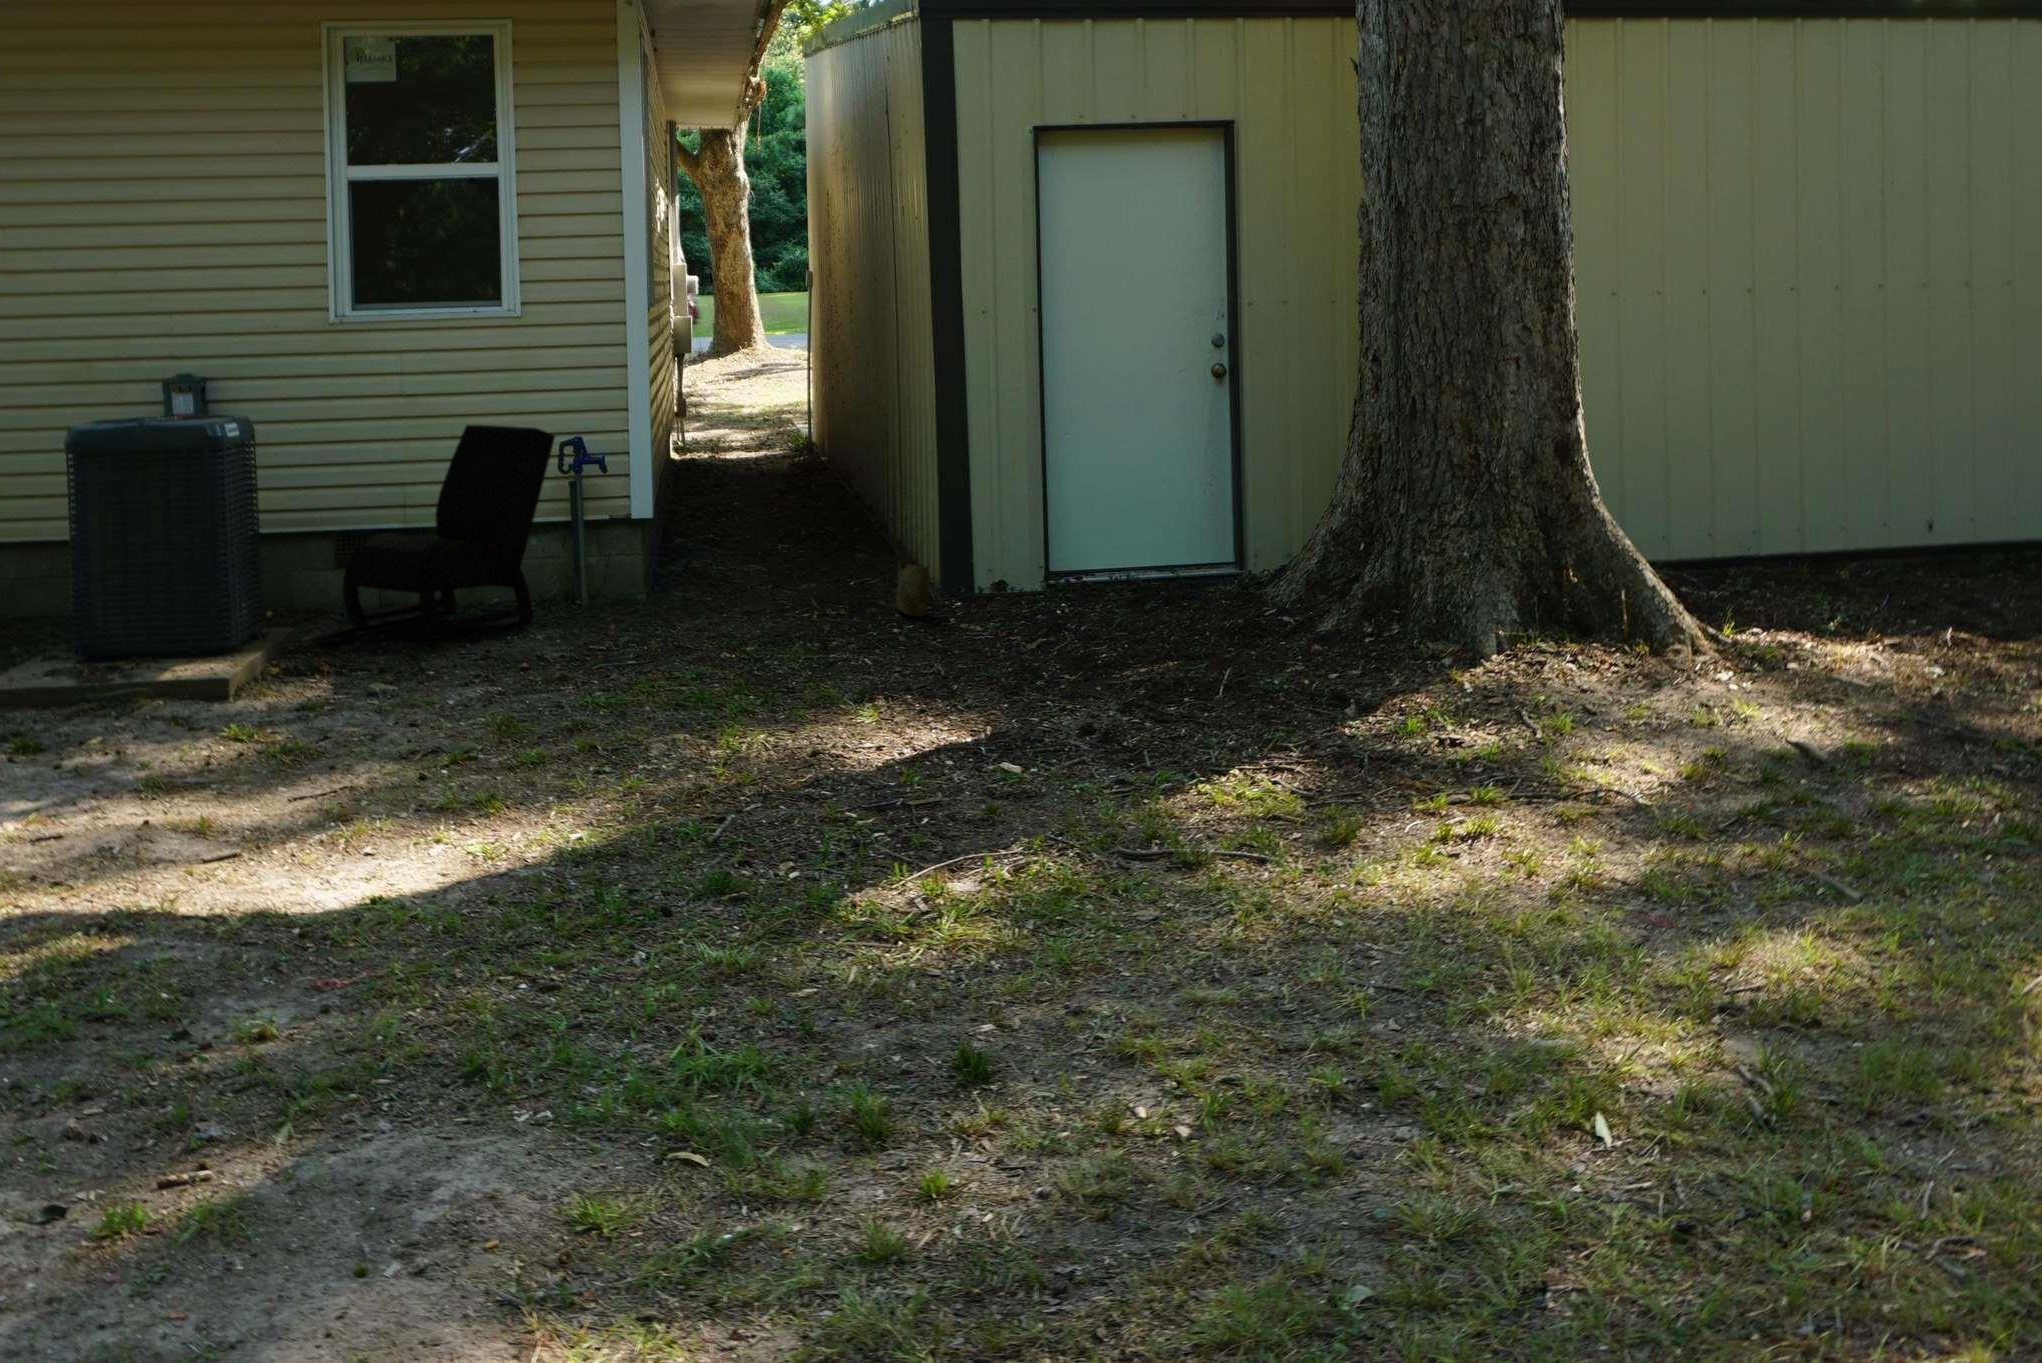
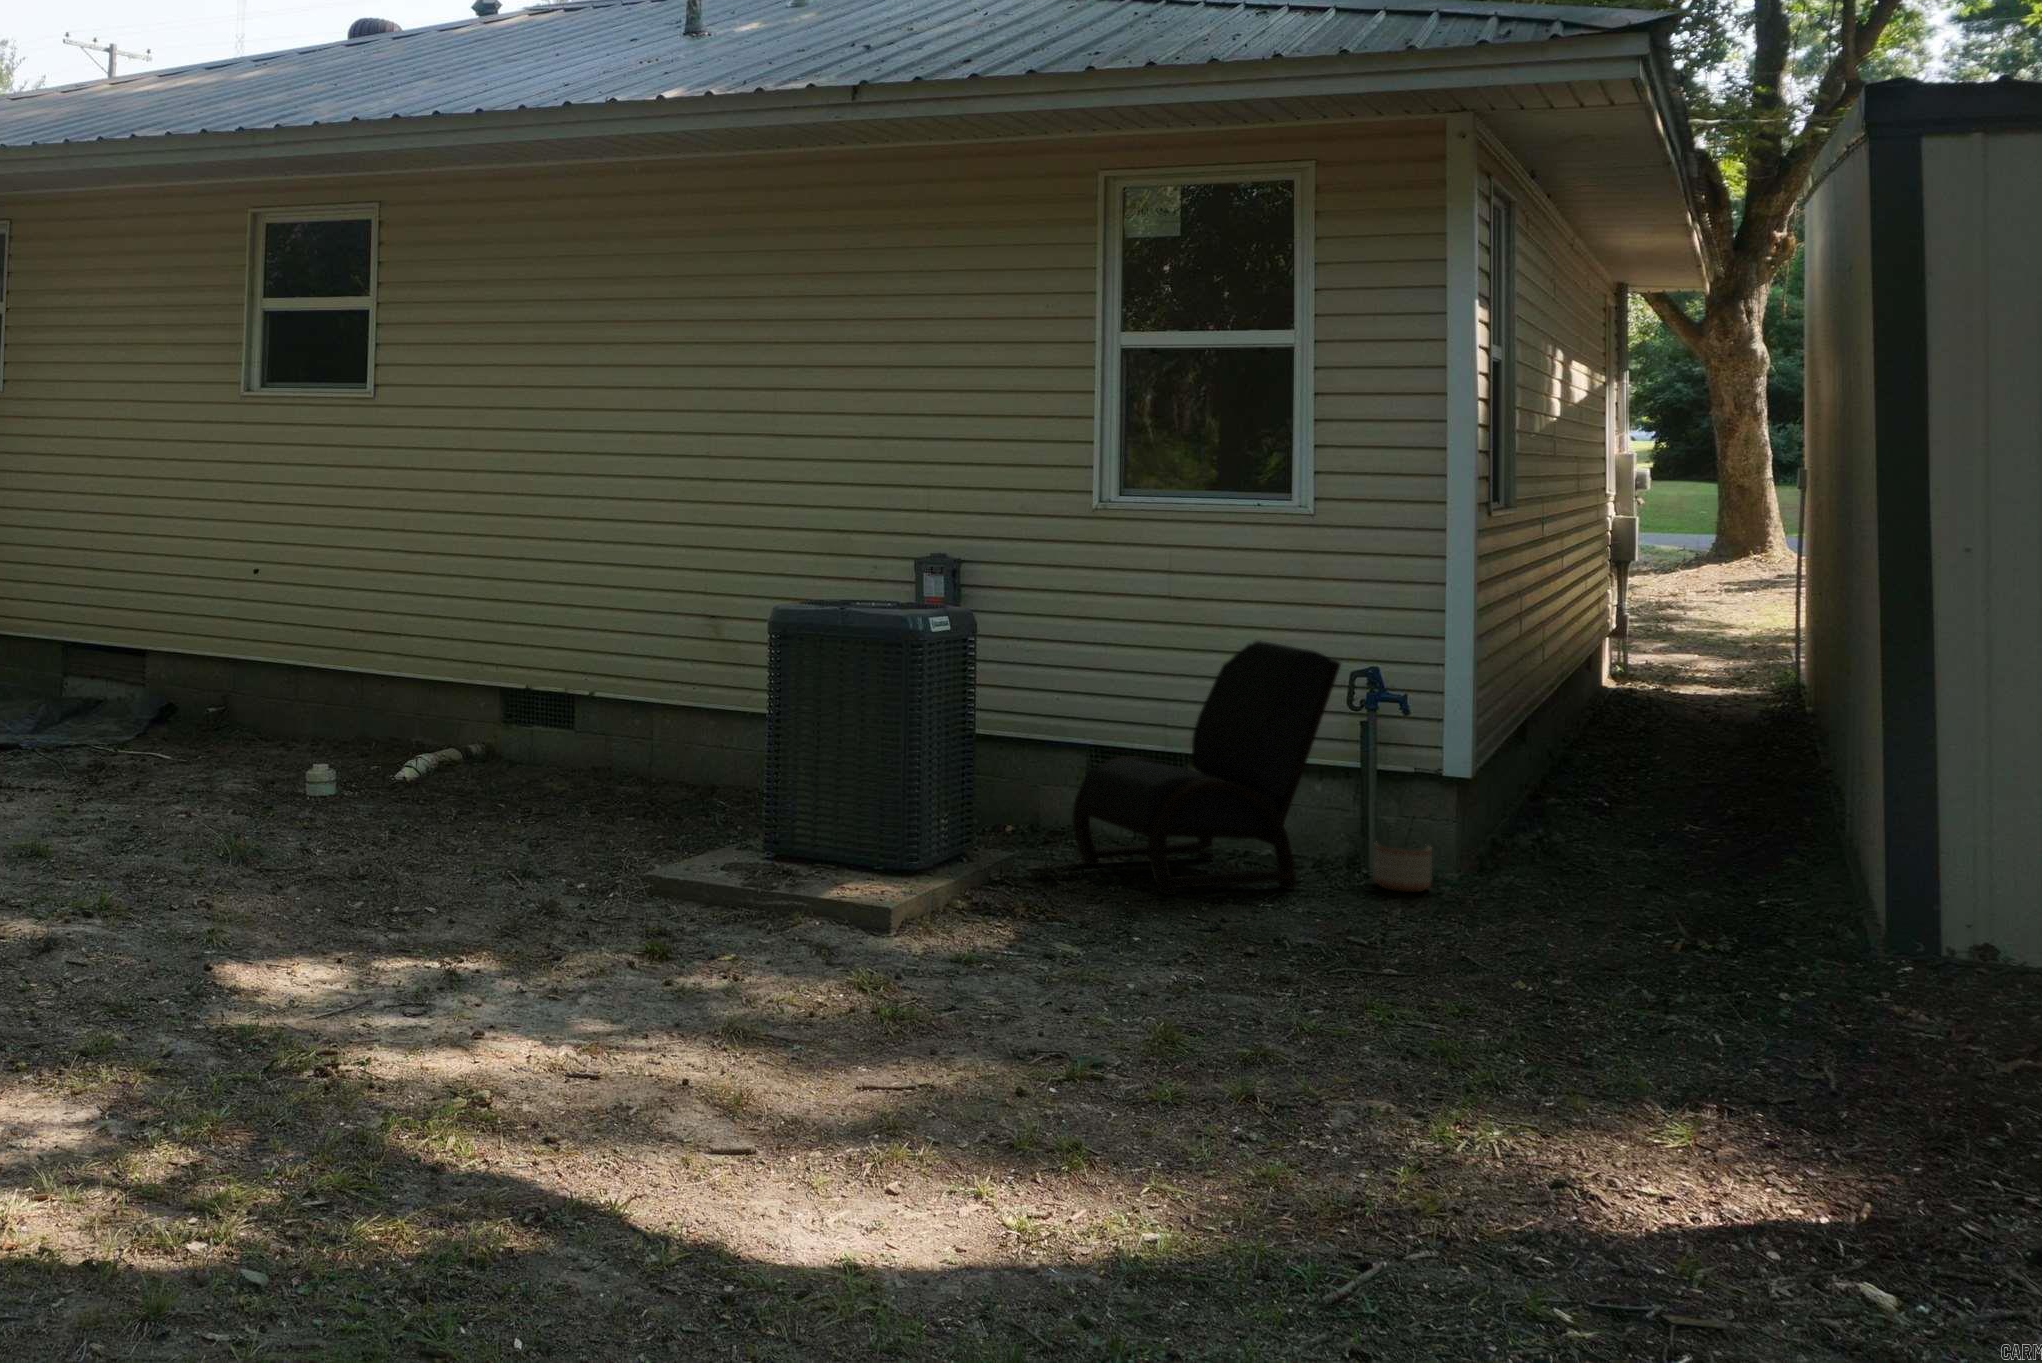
woven basket: present [896,550,932,617] -> none [1799,851,1857,975]
planter: none [587,572,632,611] -> present [1374,841,1432,892]

